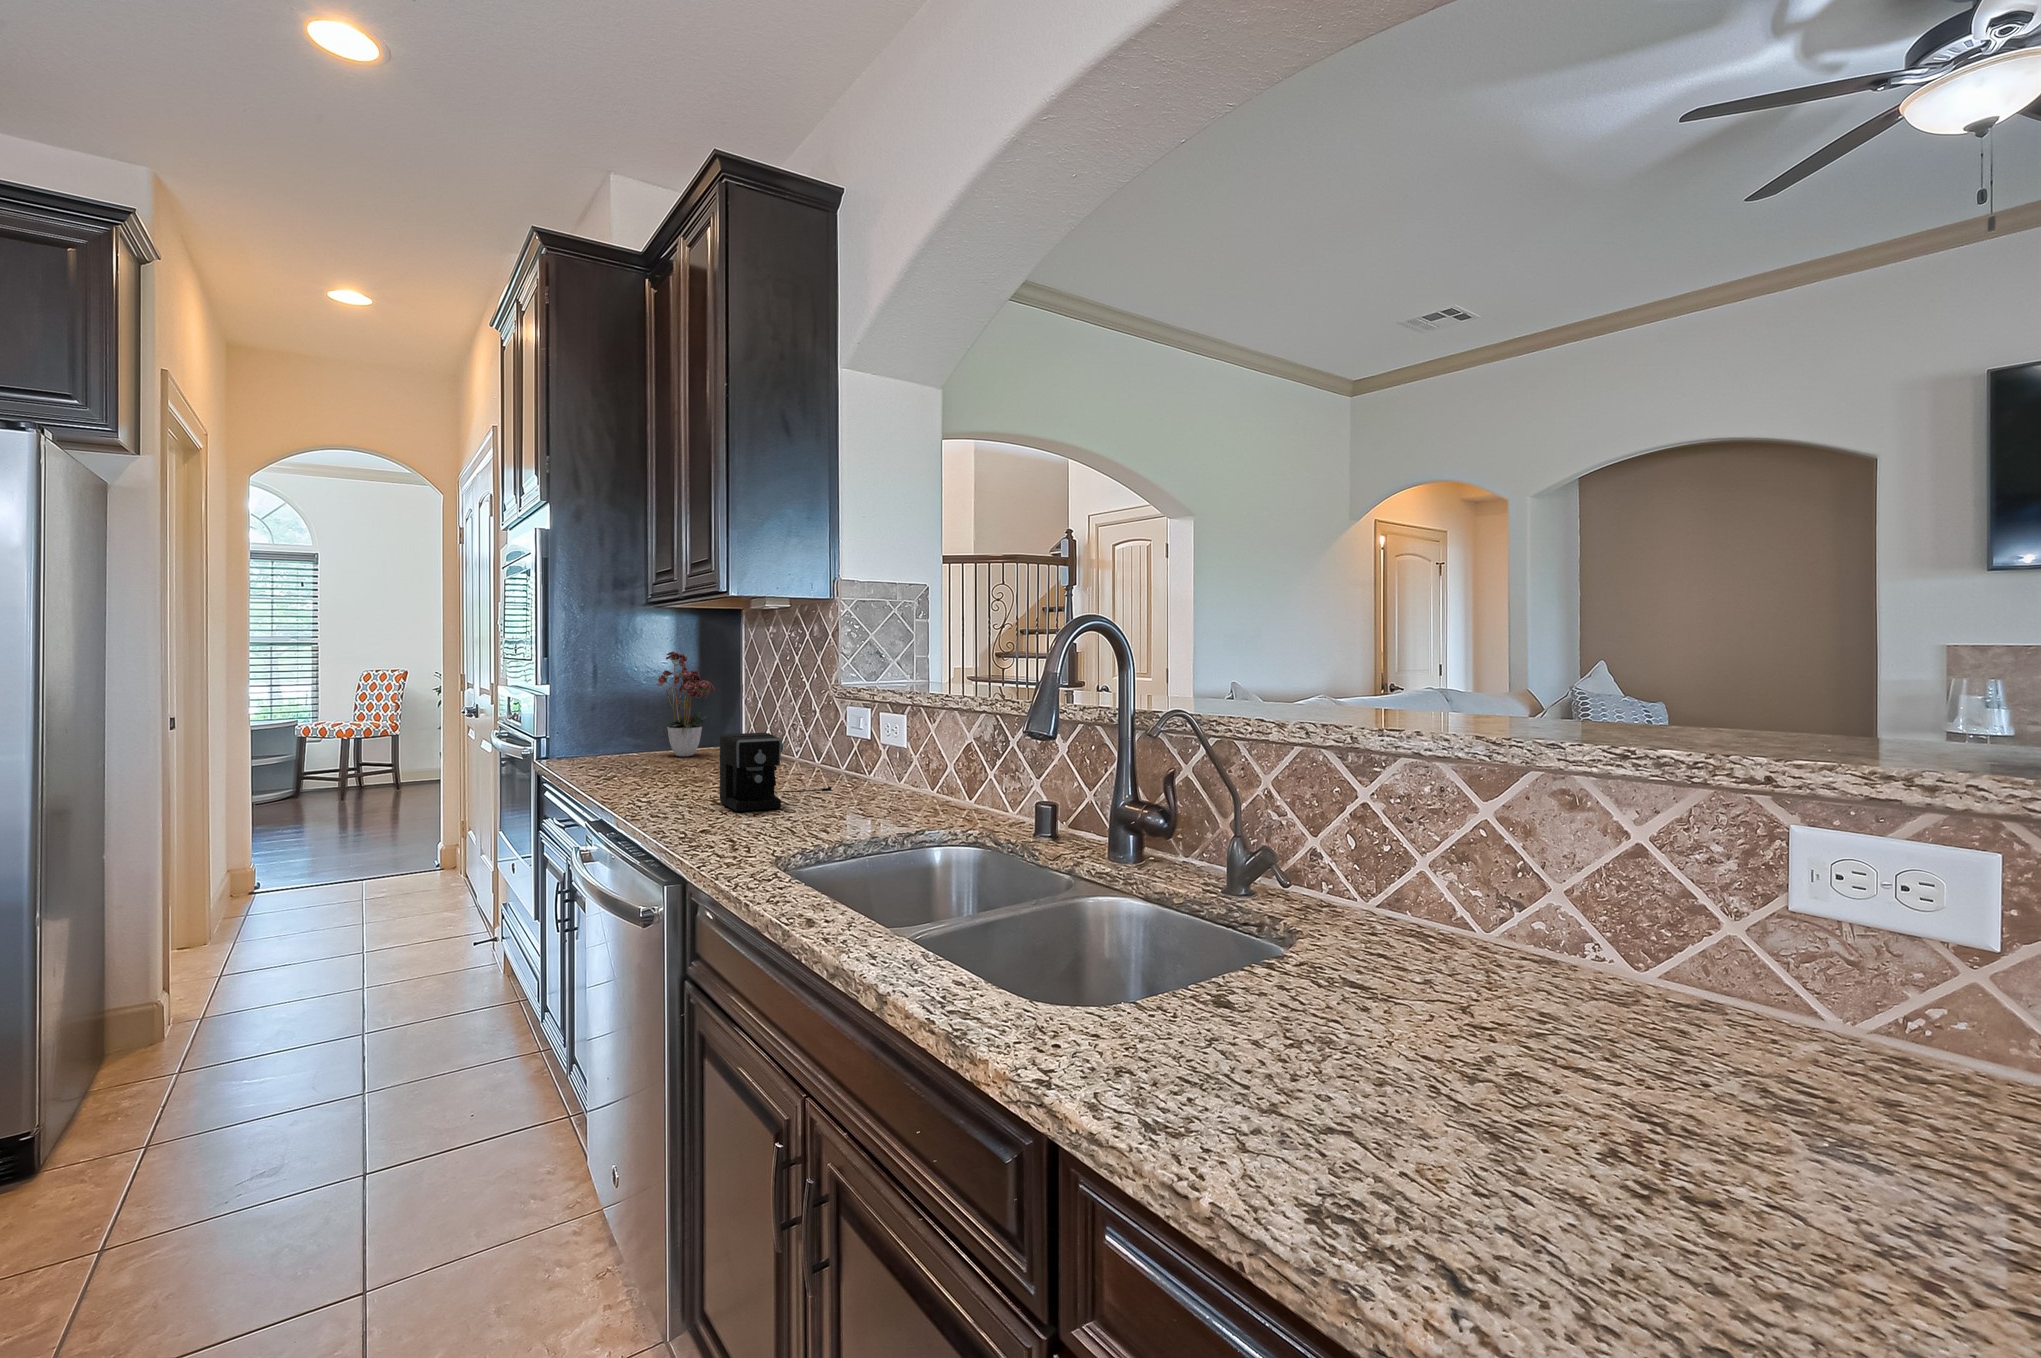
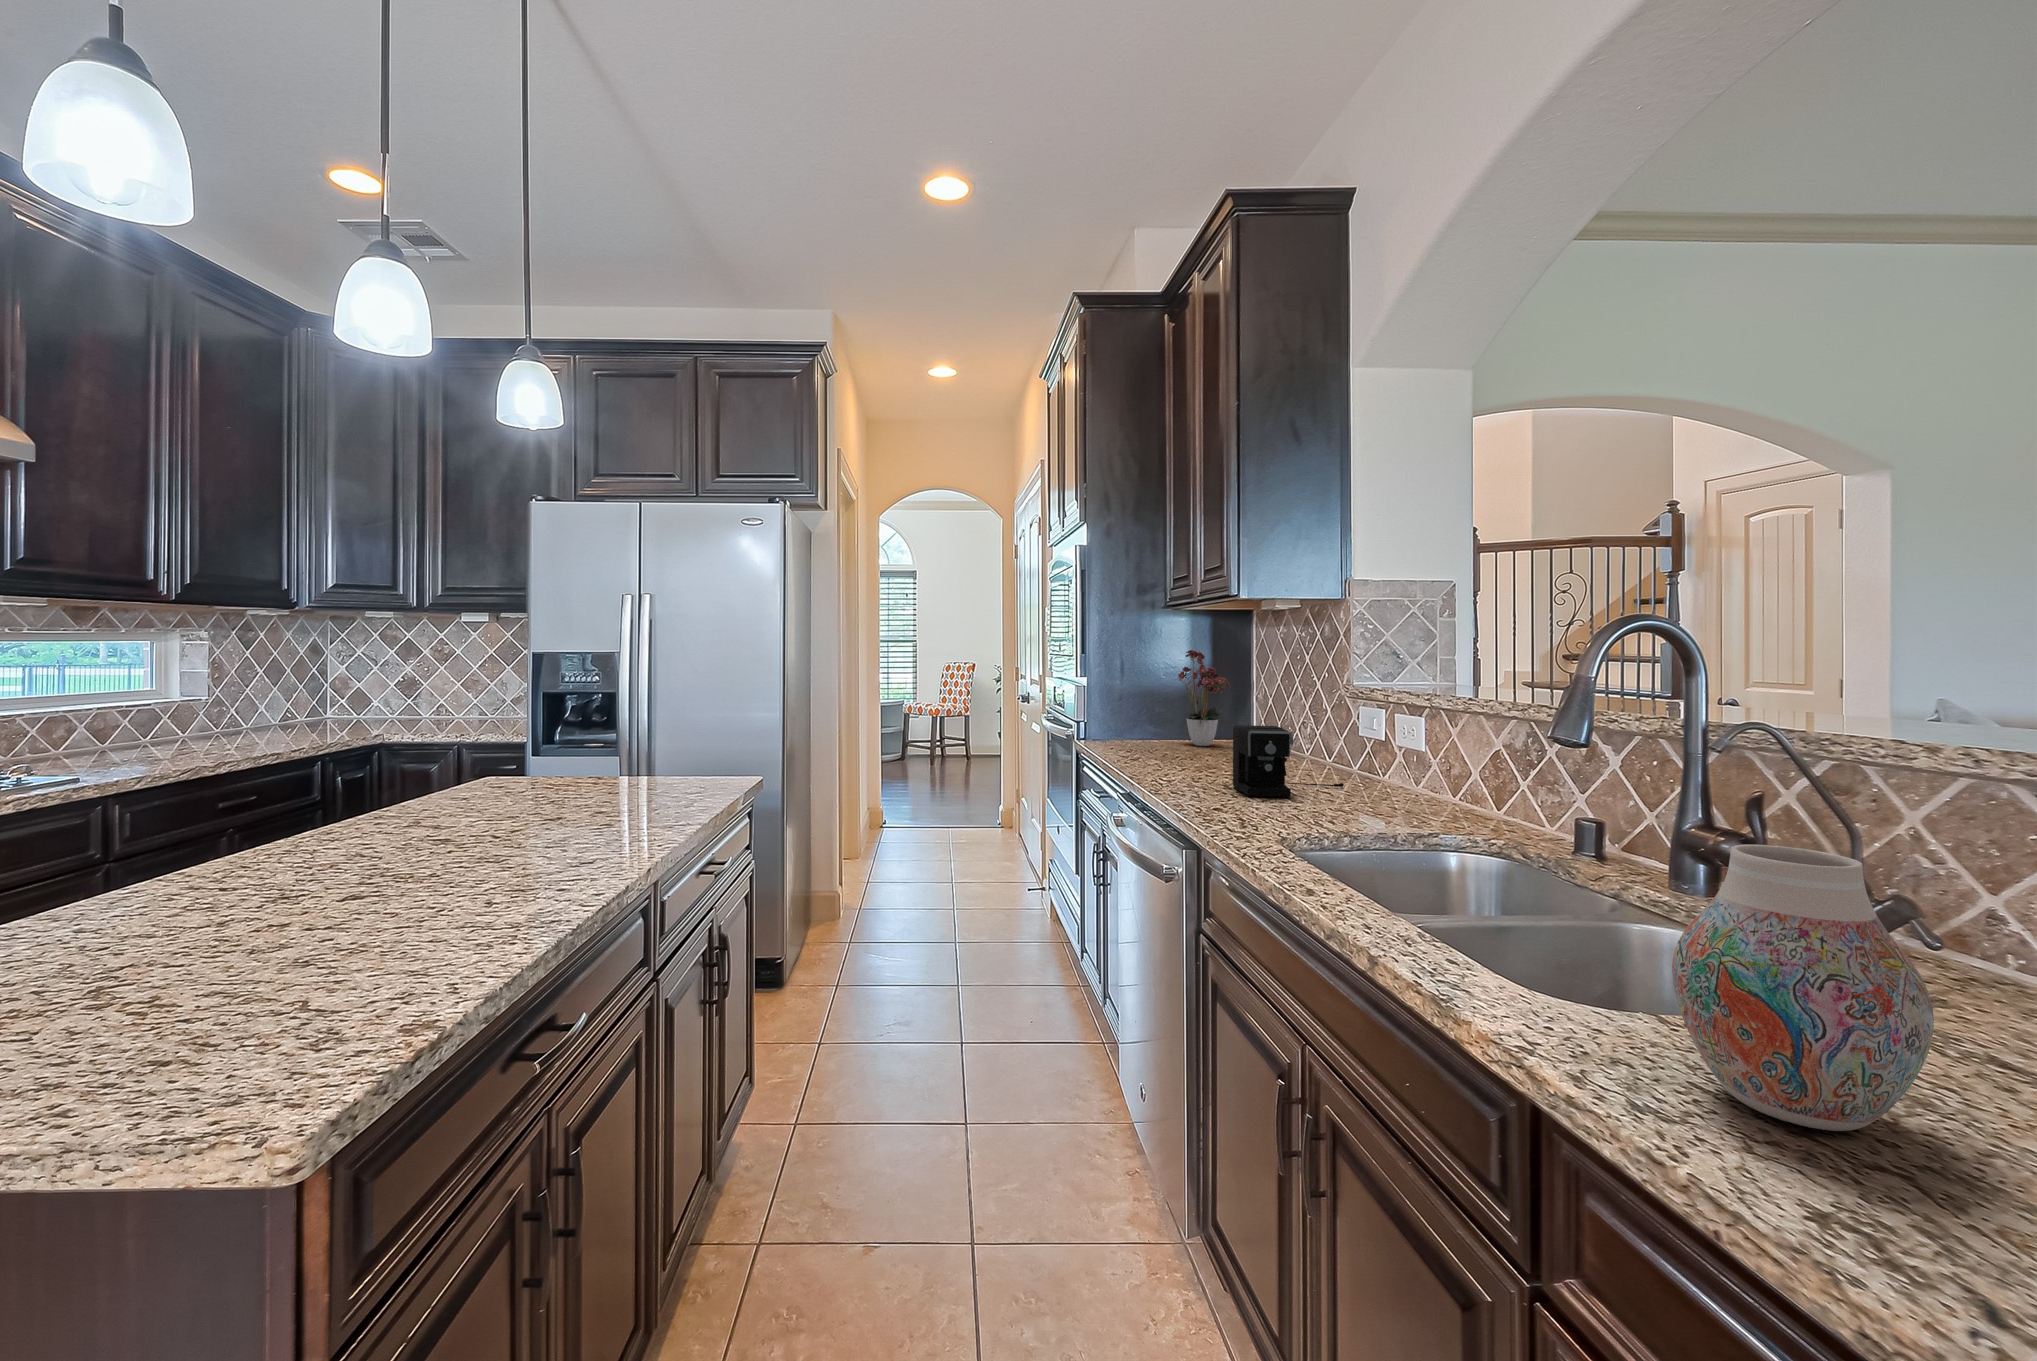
vase: none [1166,835,1354,1105] -> present [1672,845,1934,1131]

